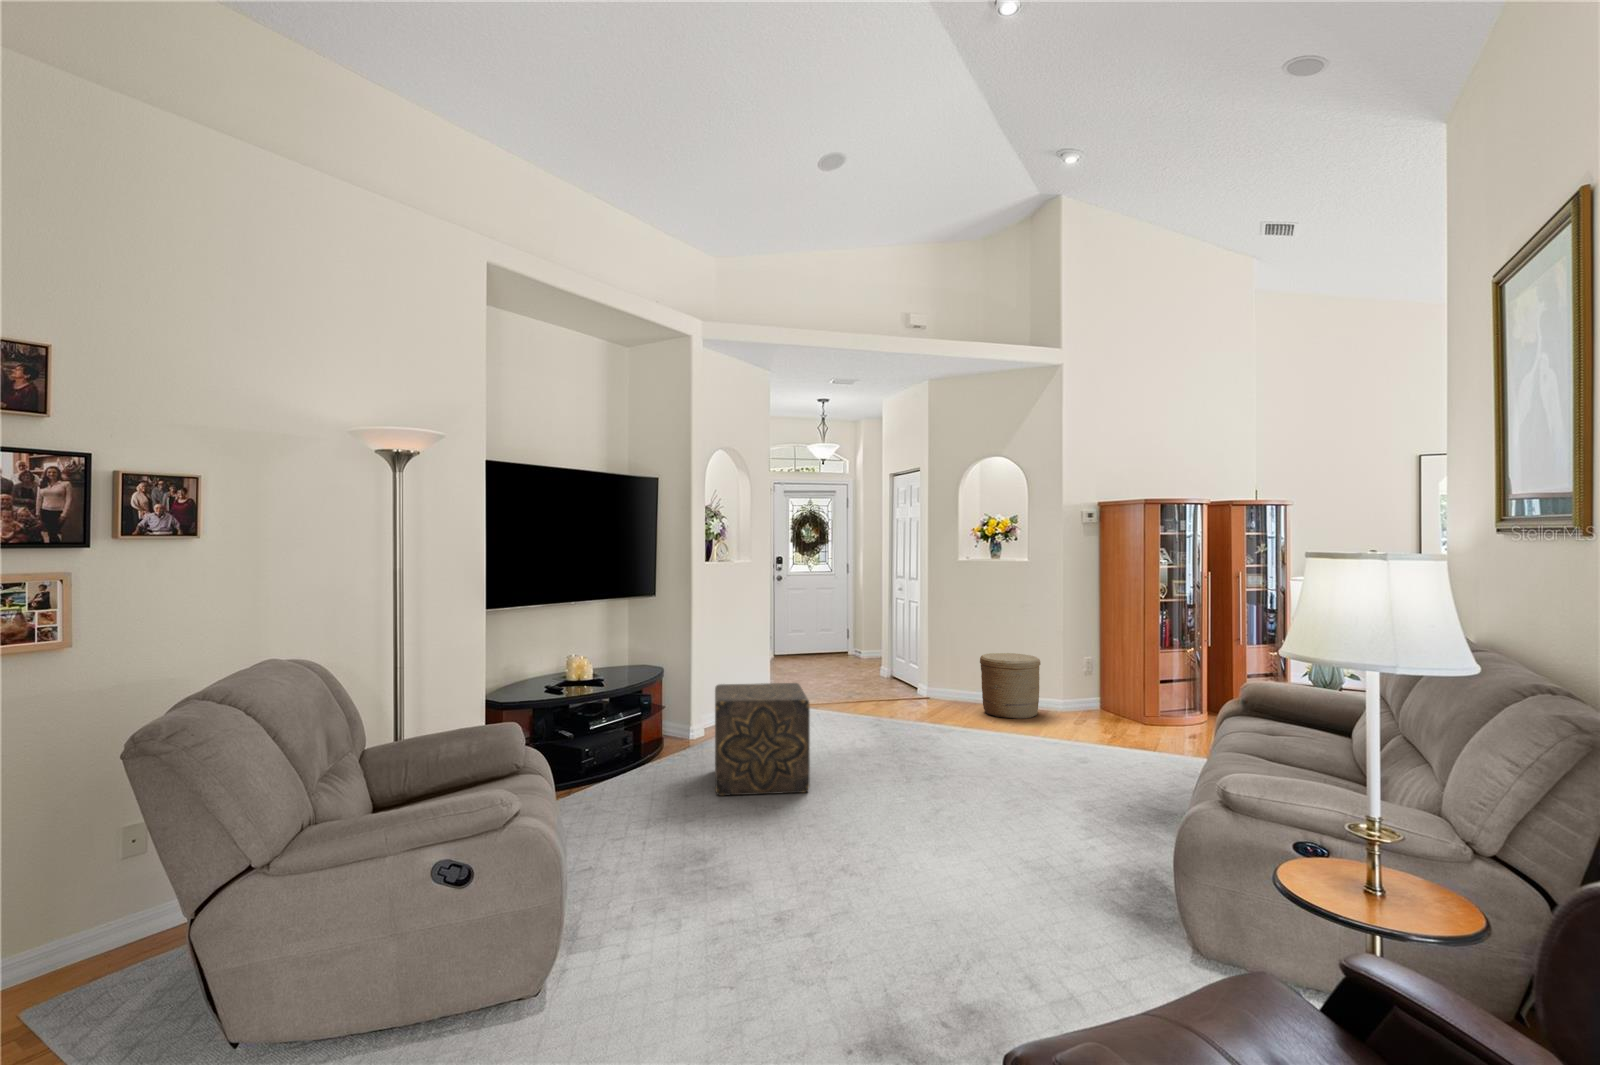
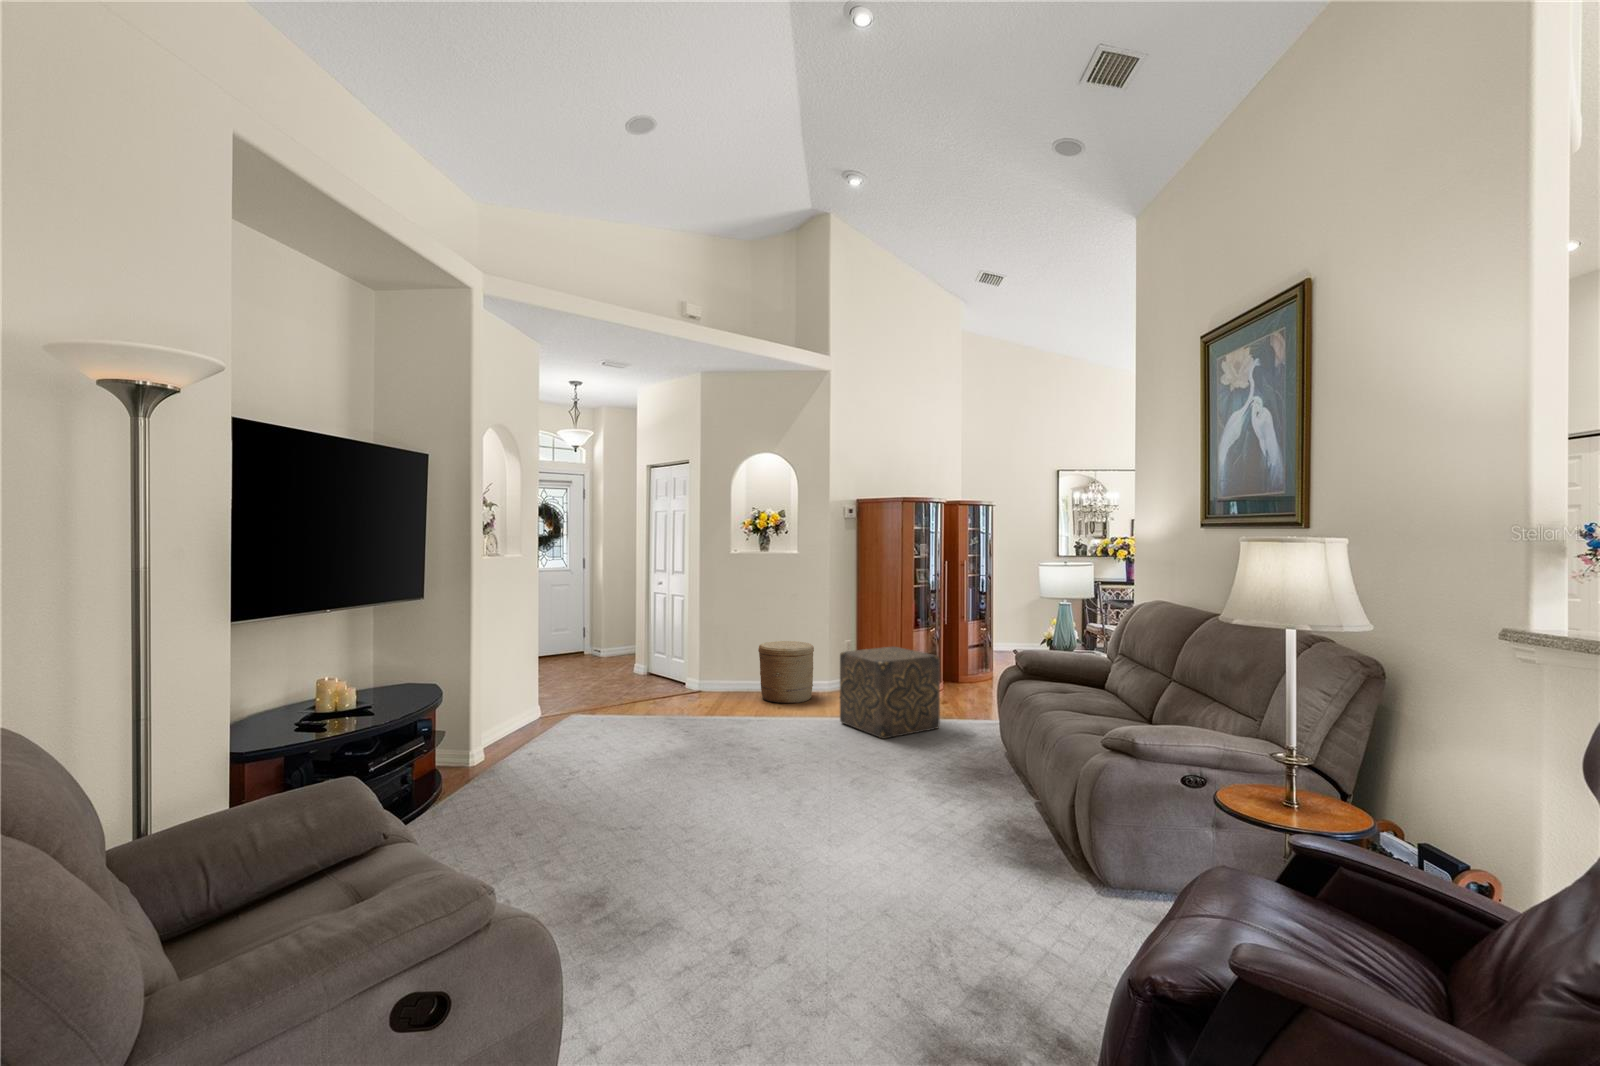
ottoman: present [715,683,810,796] -> present [840,647,940,739]

